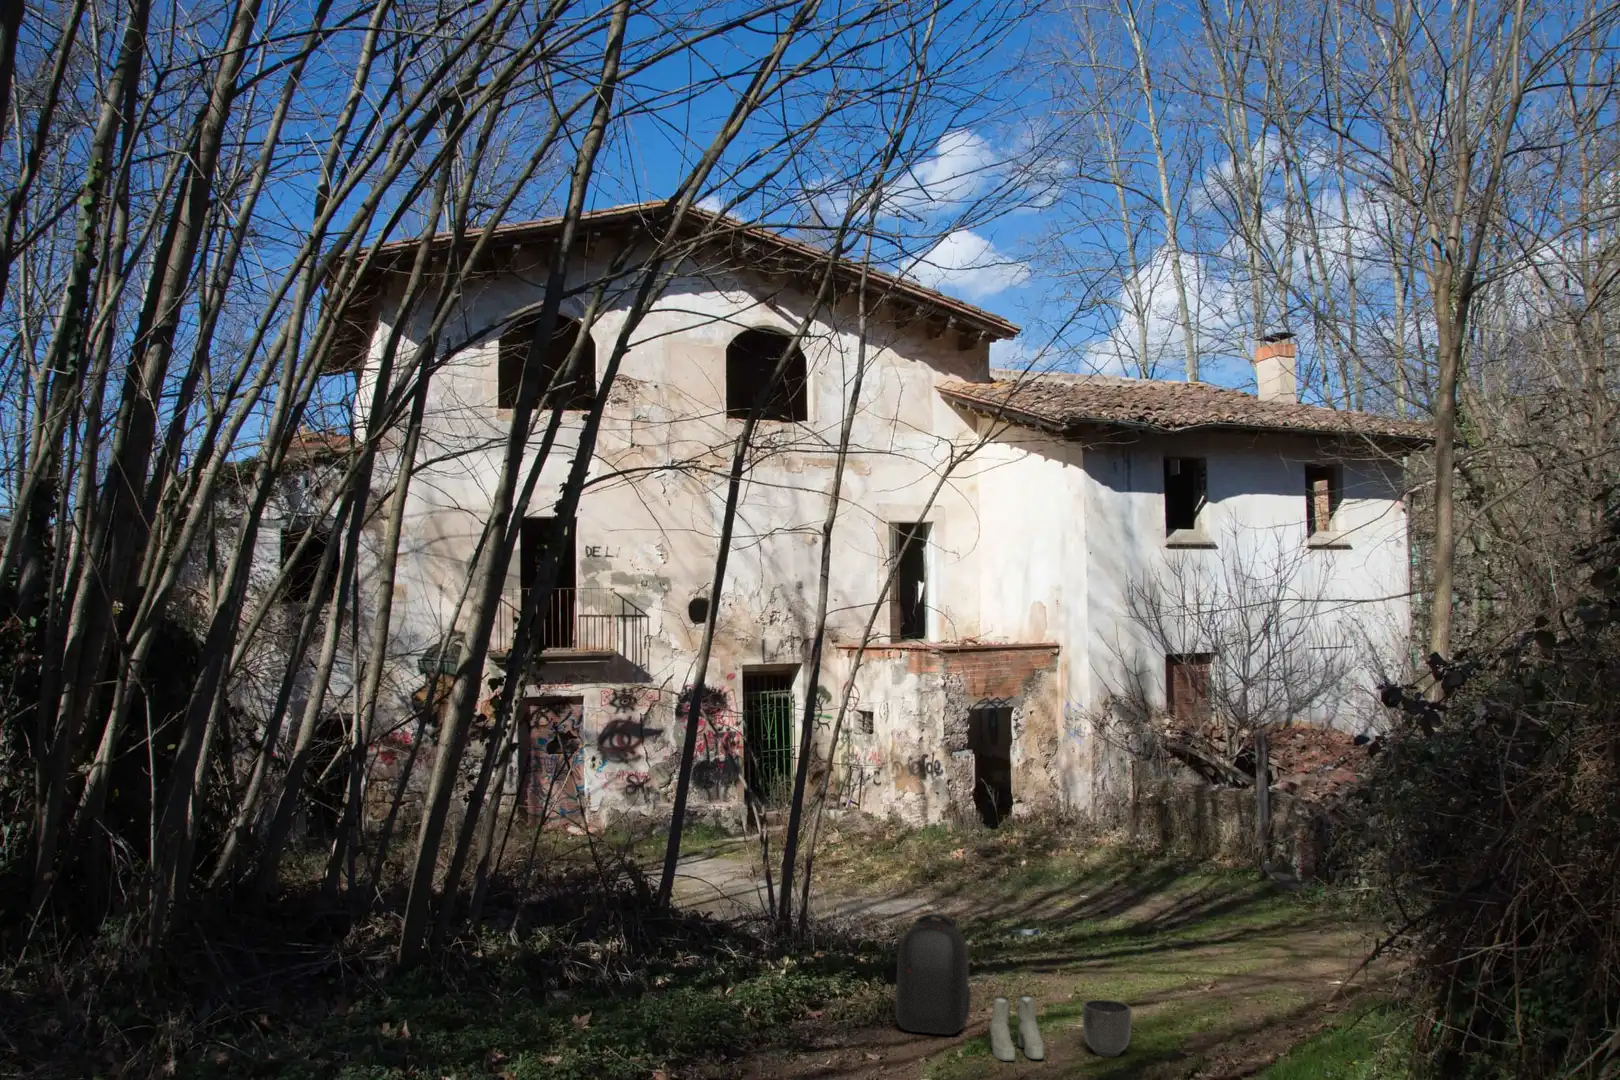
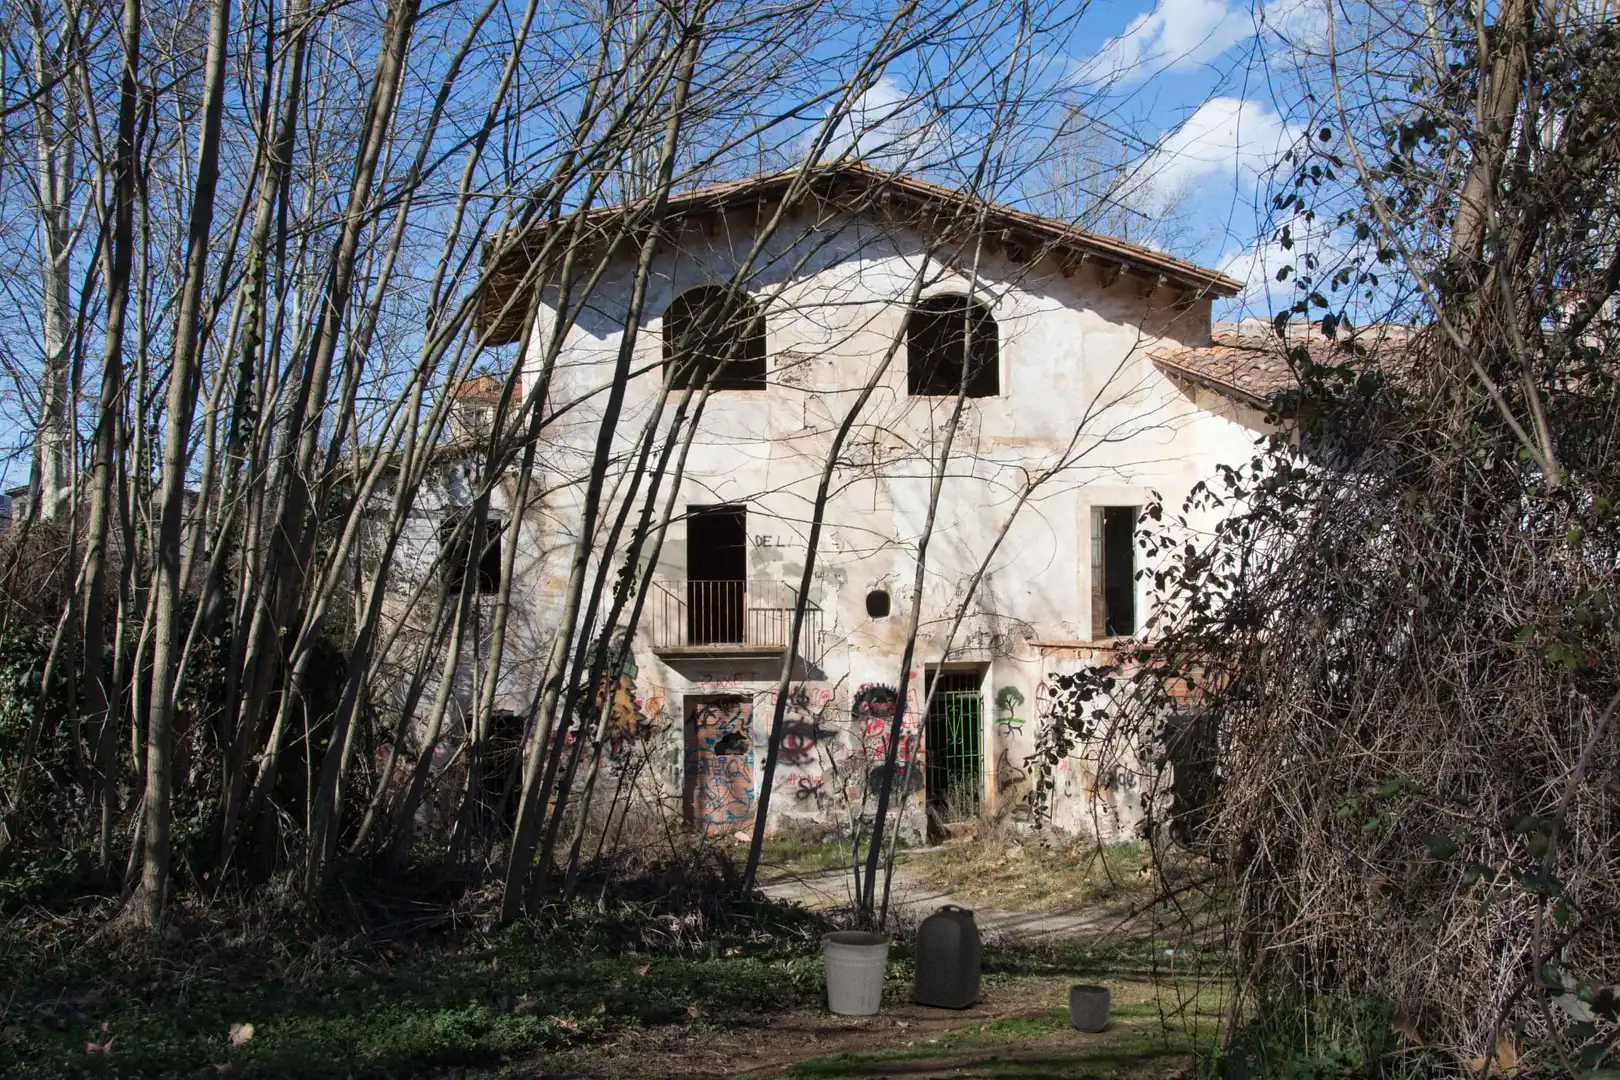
bucket: none [797,951,882,1056] -> present [822,931,890,1016]
boots: present [990,994,1044,1061] -> none [984,974,1028,1029]

